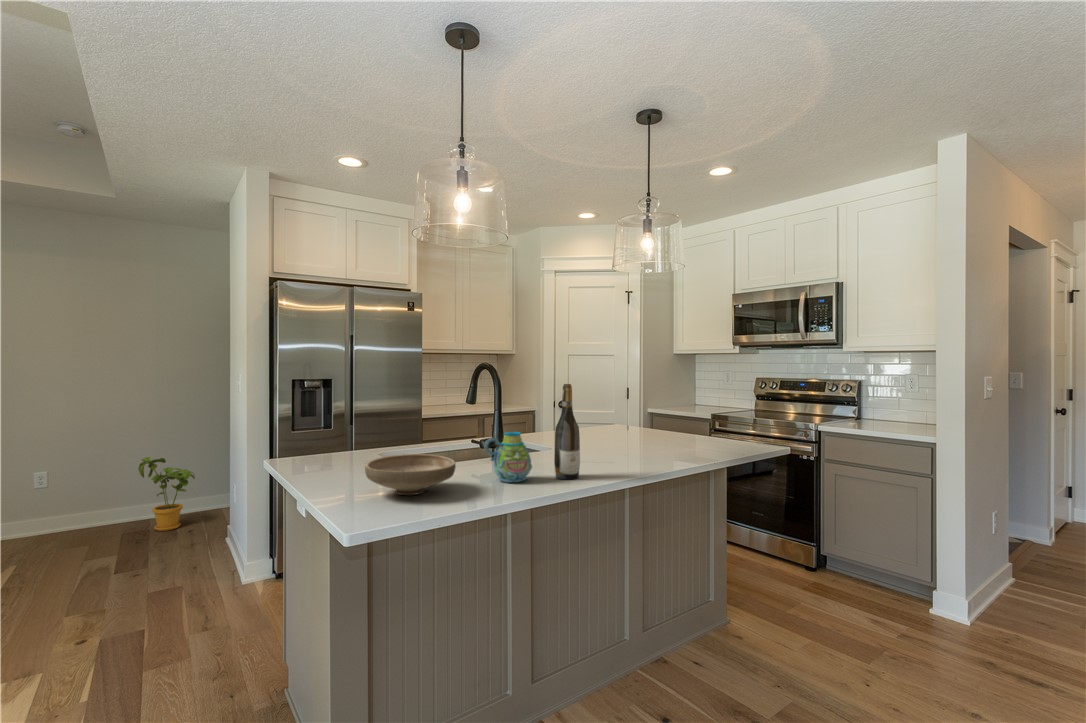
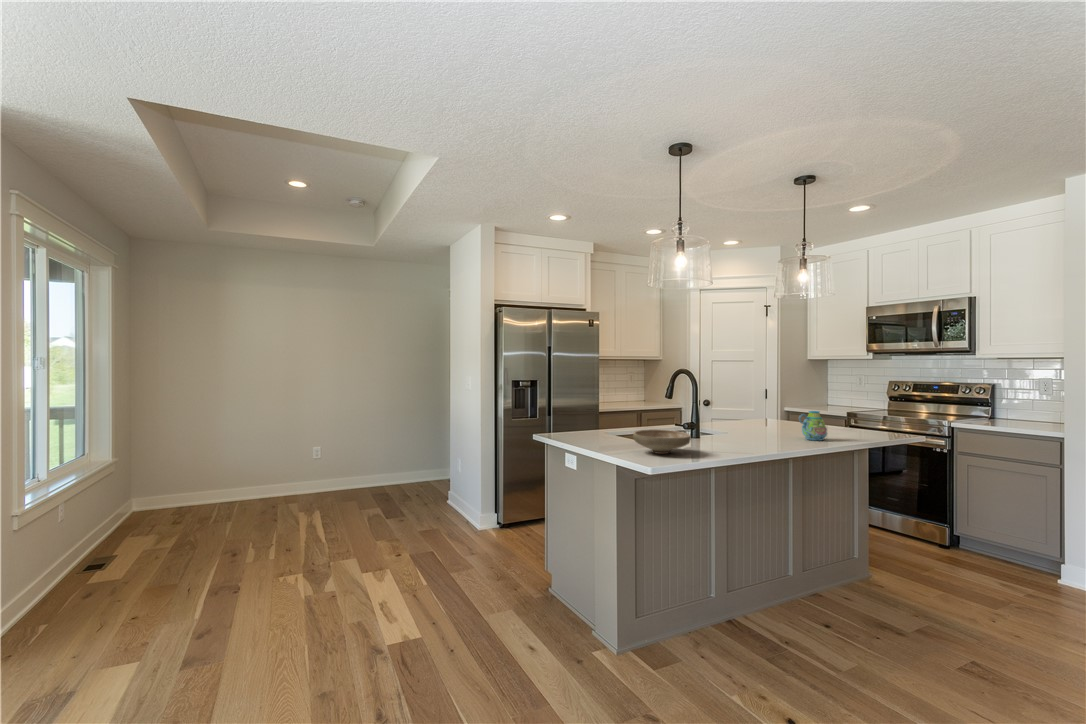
wine bottle: present [554,384,580,479] -> none [749,385,768,450]
mug: present [484,432,532,483] -> present [799,411,827,441]
house plant: present [139,457,195,531] -> none [384,436,421,492]

